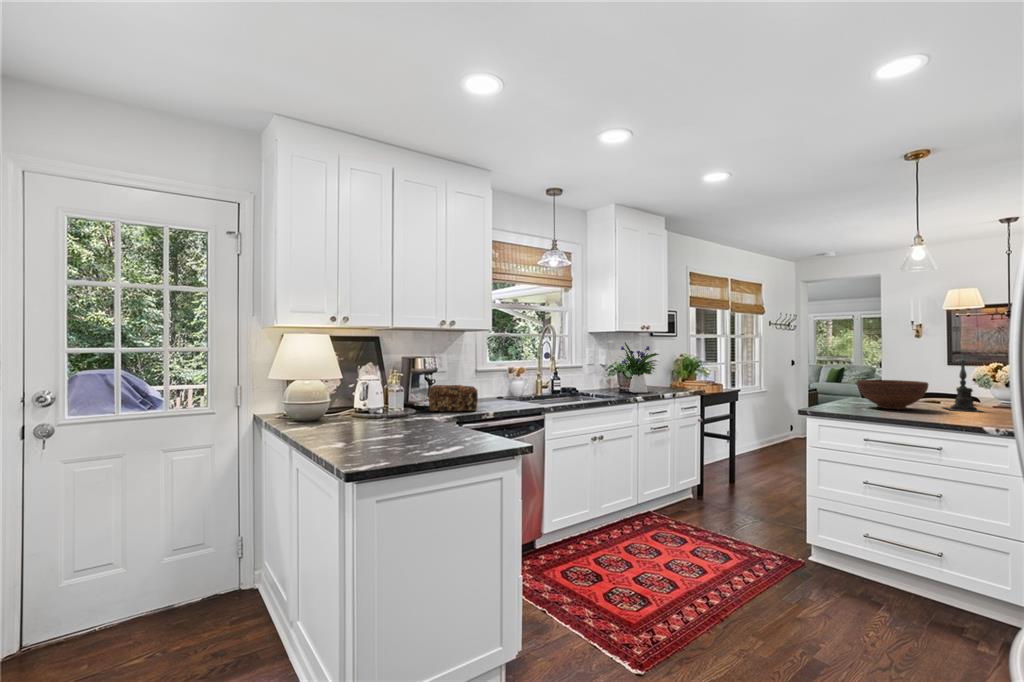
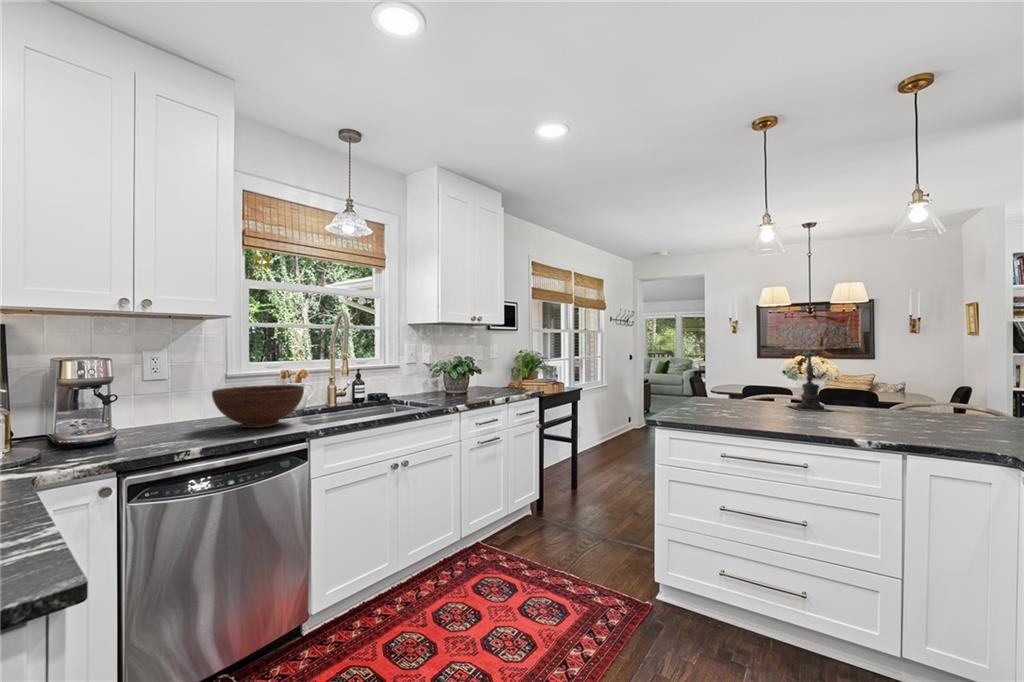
flower arrangement: present [619,343,659,392] -> none [437,336,493,397]
fruit bowl: present [856,380,928,409] -> present [212,385,304,428]
bread loaf: present [429,385,478,411] -> none [67,404,184,454]

